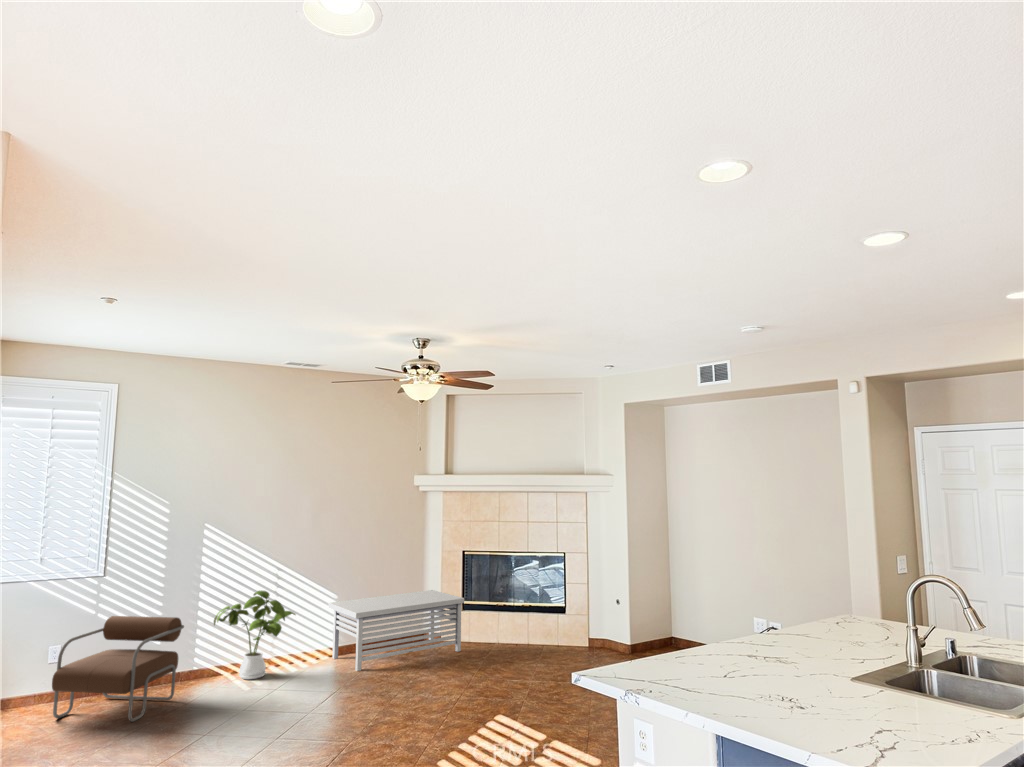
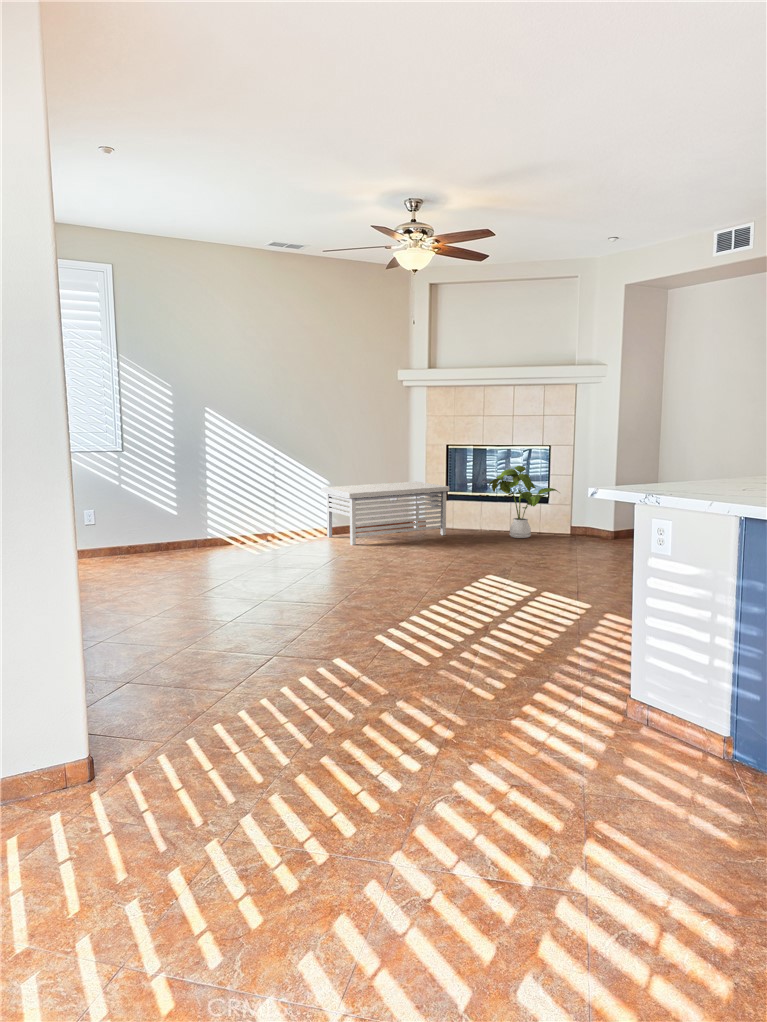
house plant: present [214,591,295,679] -> present [489,466,558,538]
armchair: present [52,616,184,722] -> none [97,487,199,570]

